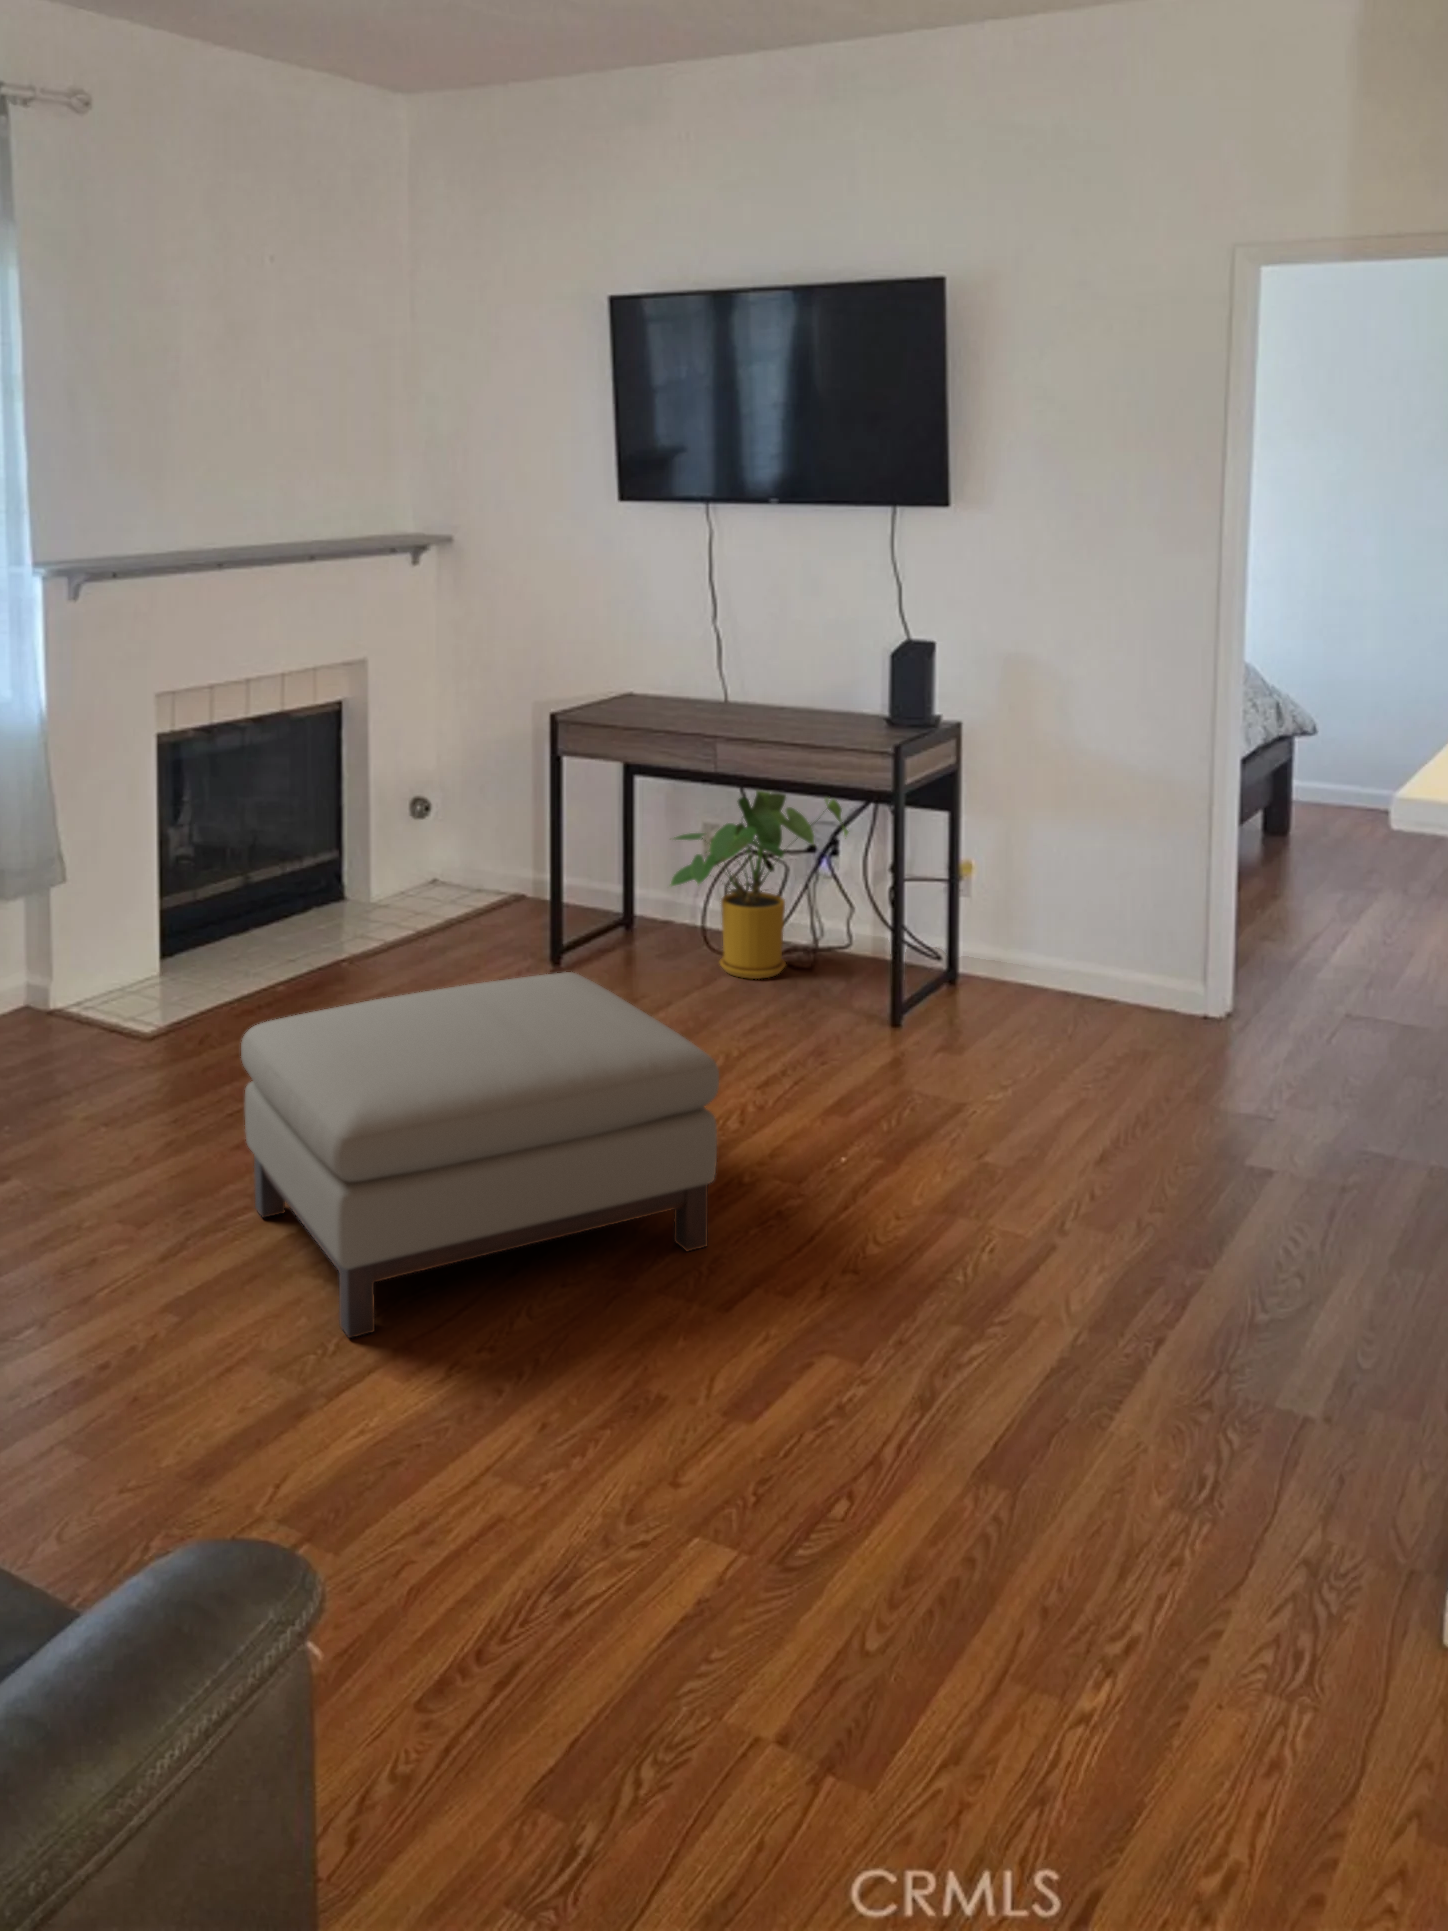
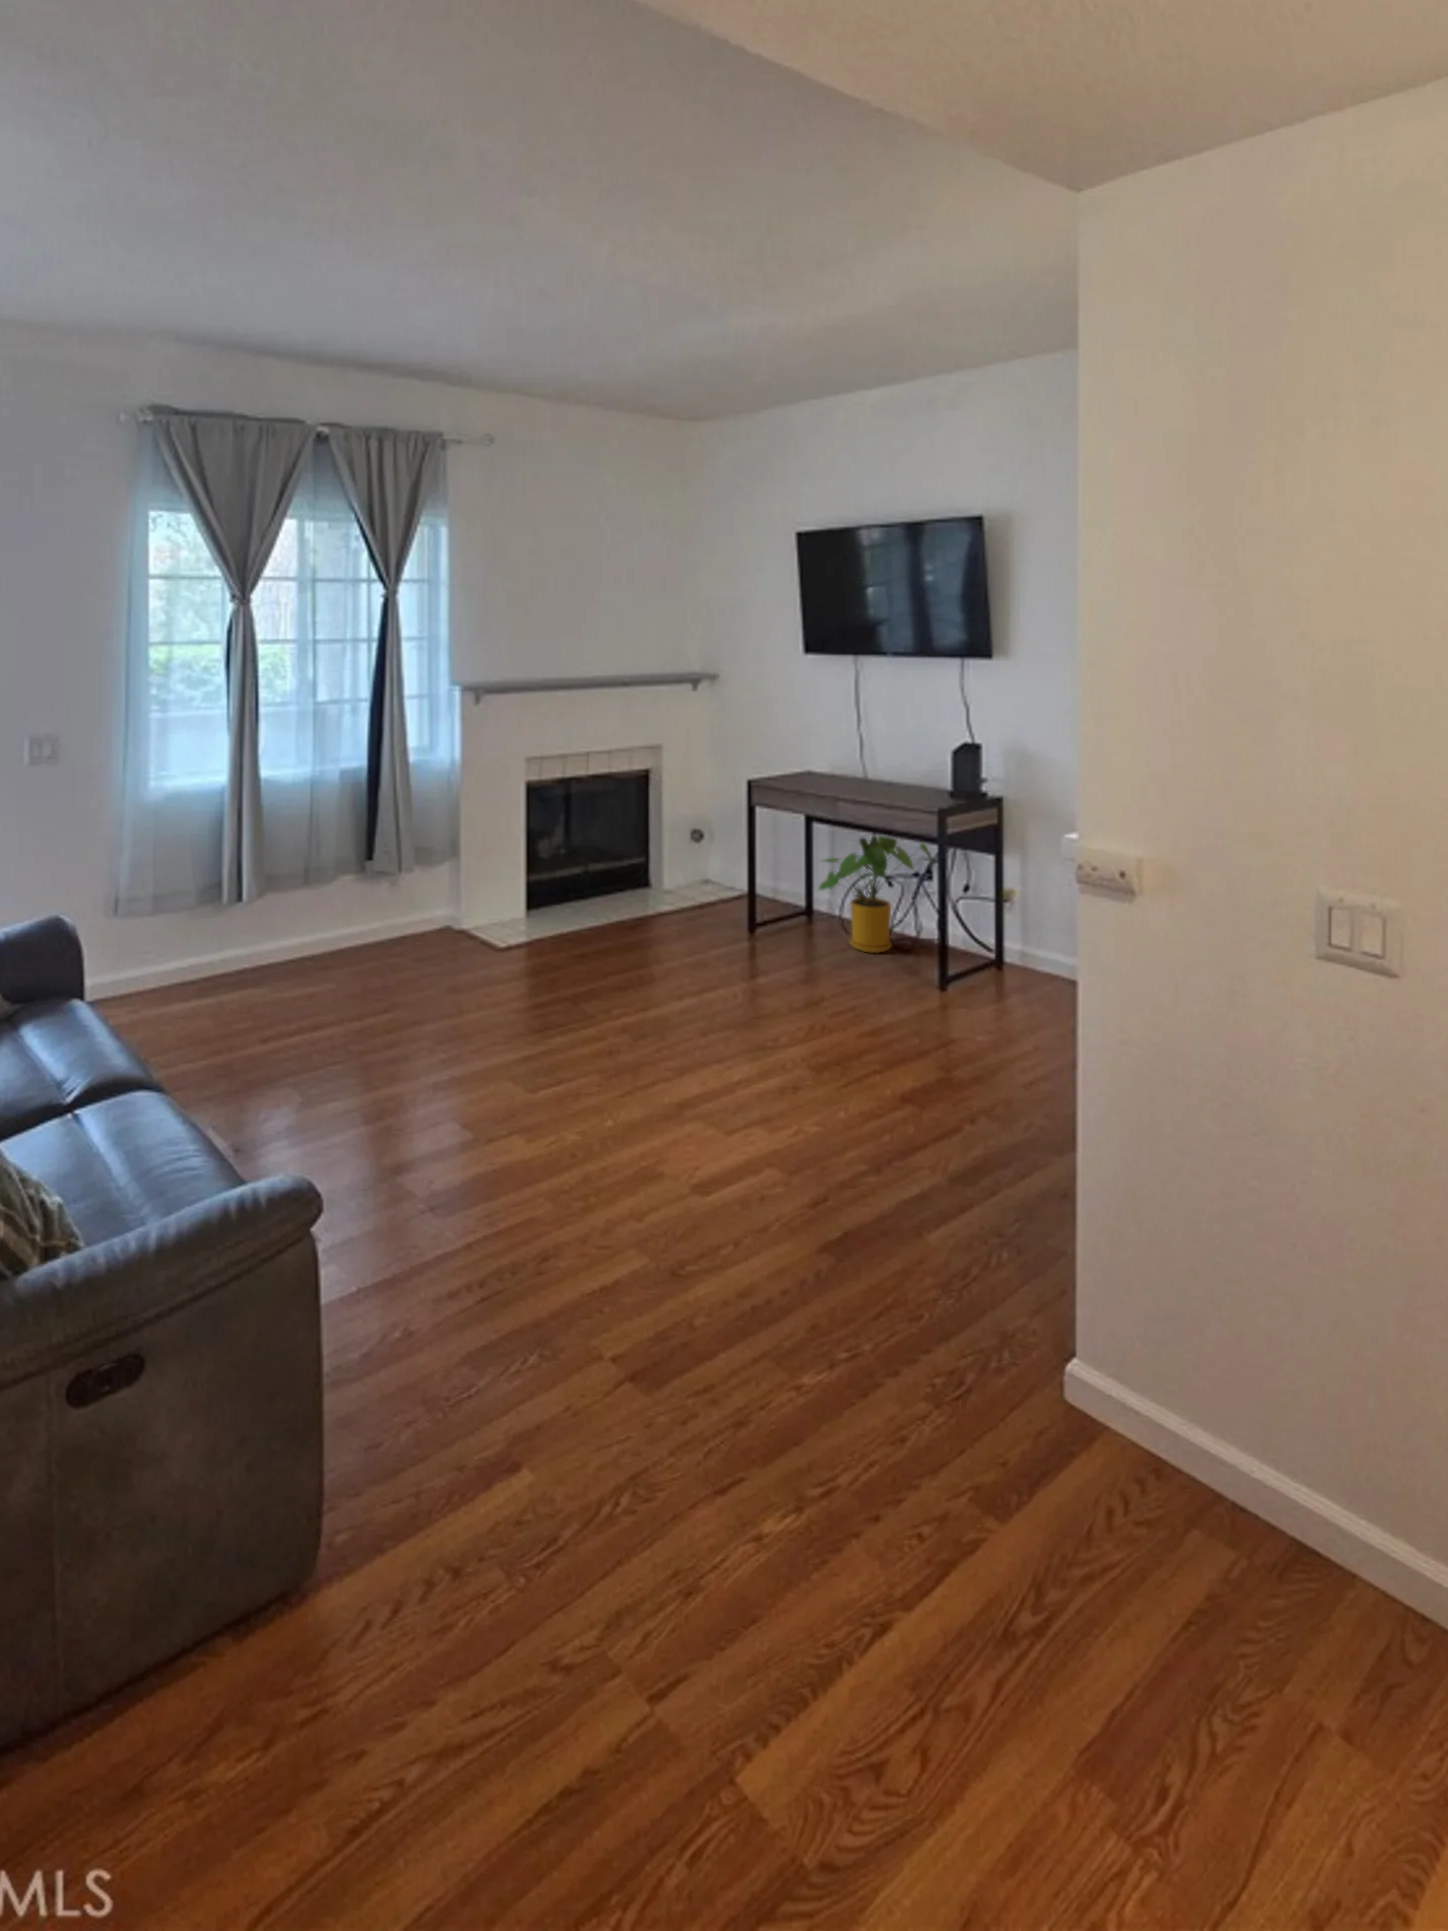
ottoman: present [241,972,719,1338] -> none [521,933,778,1123]

